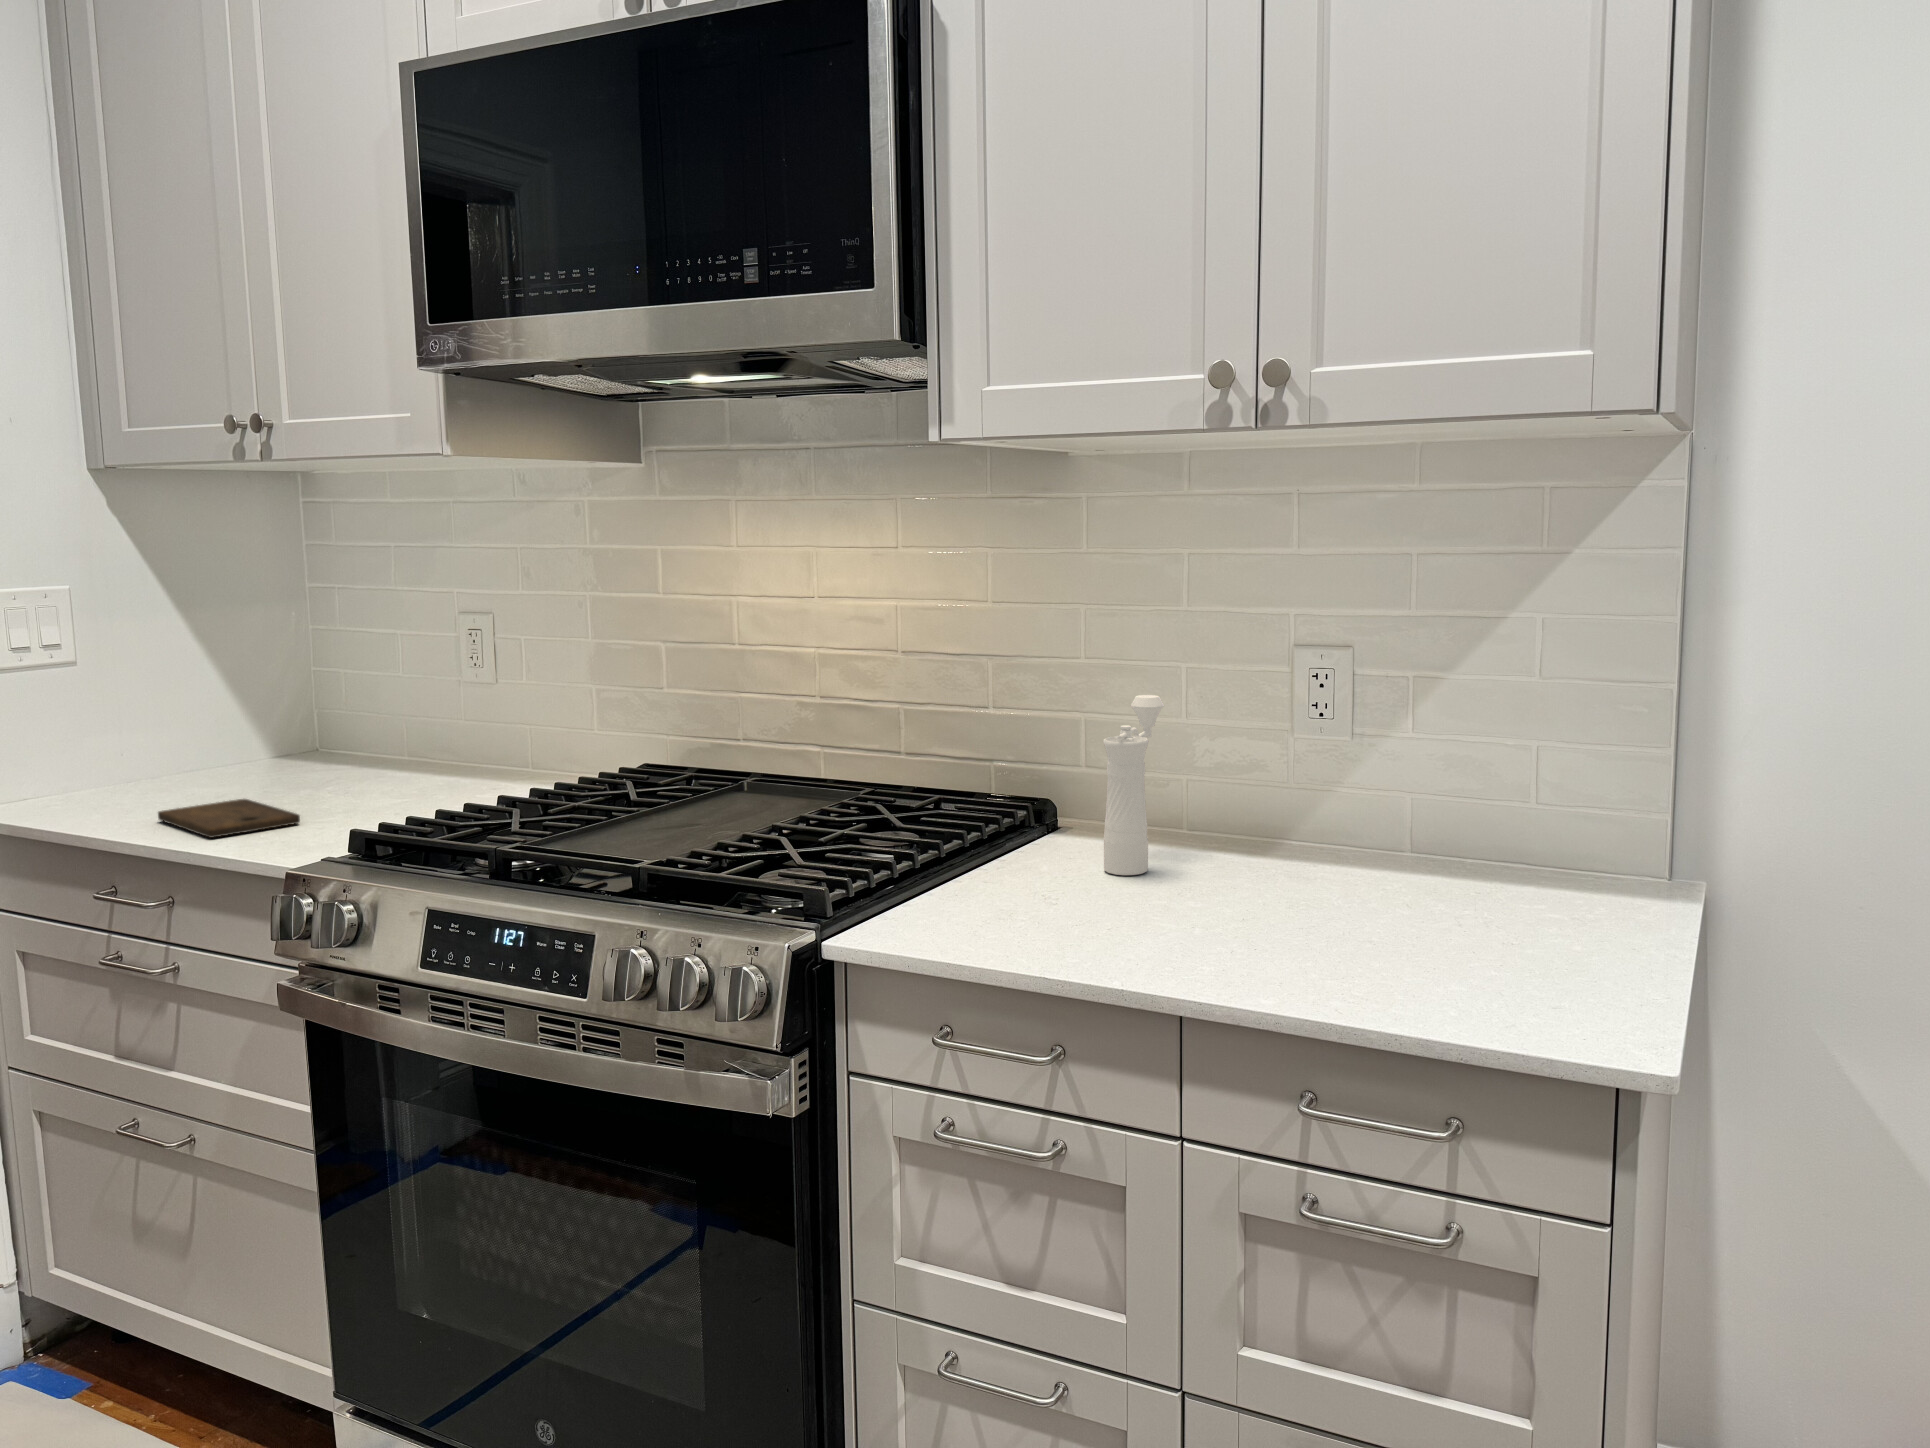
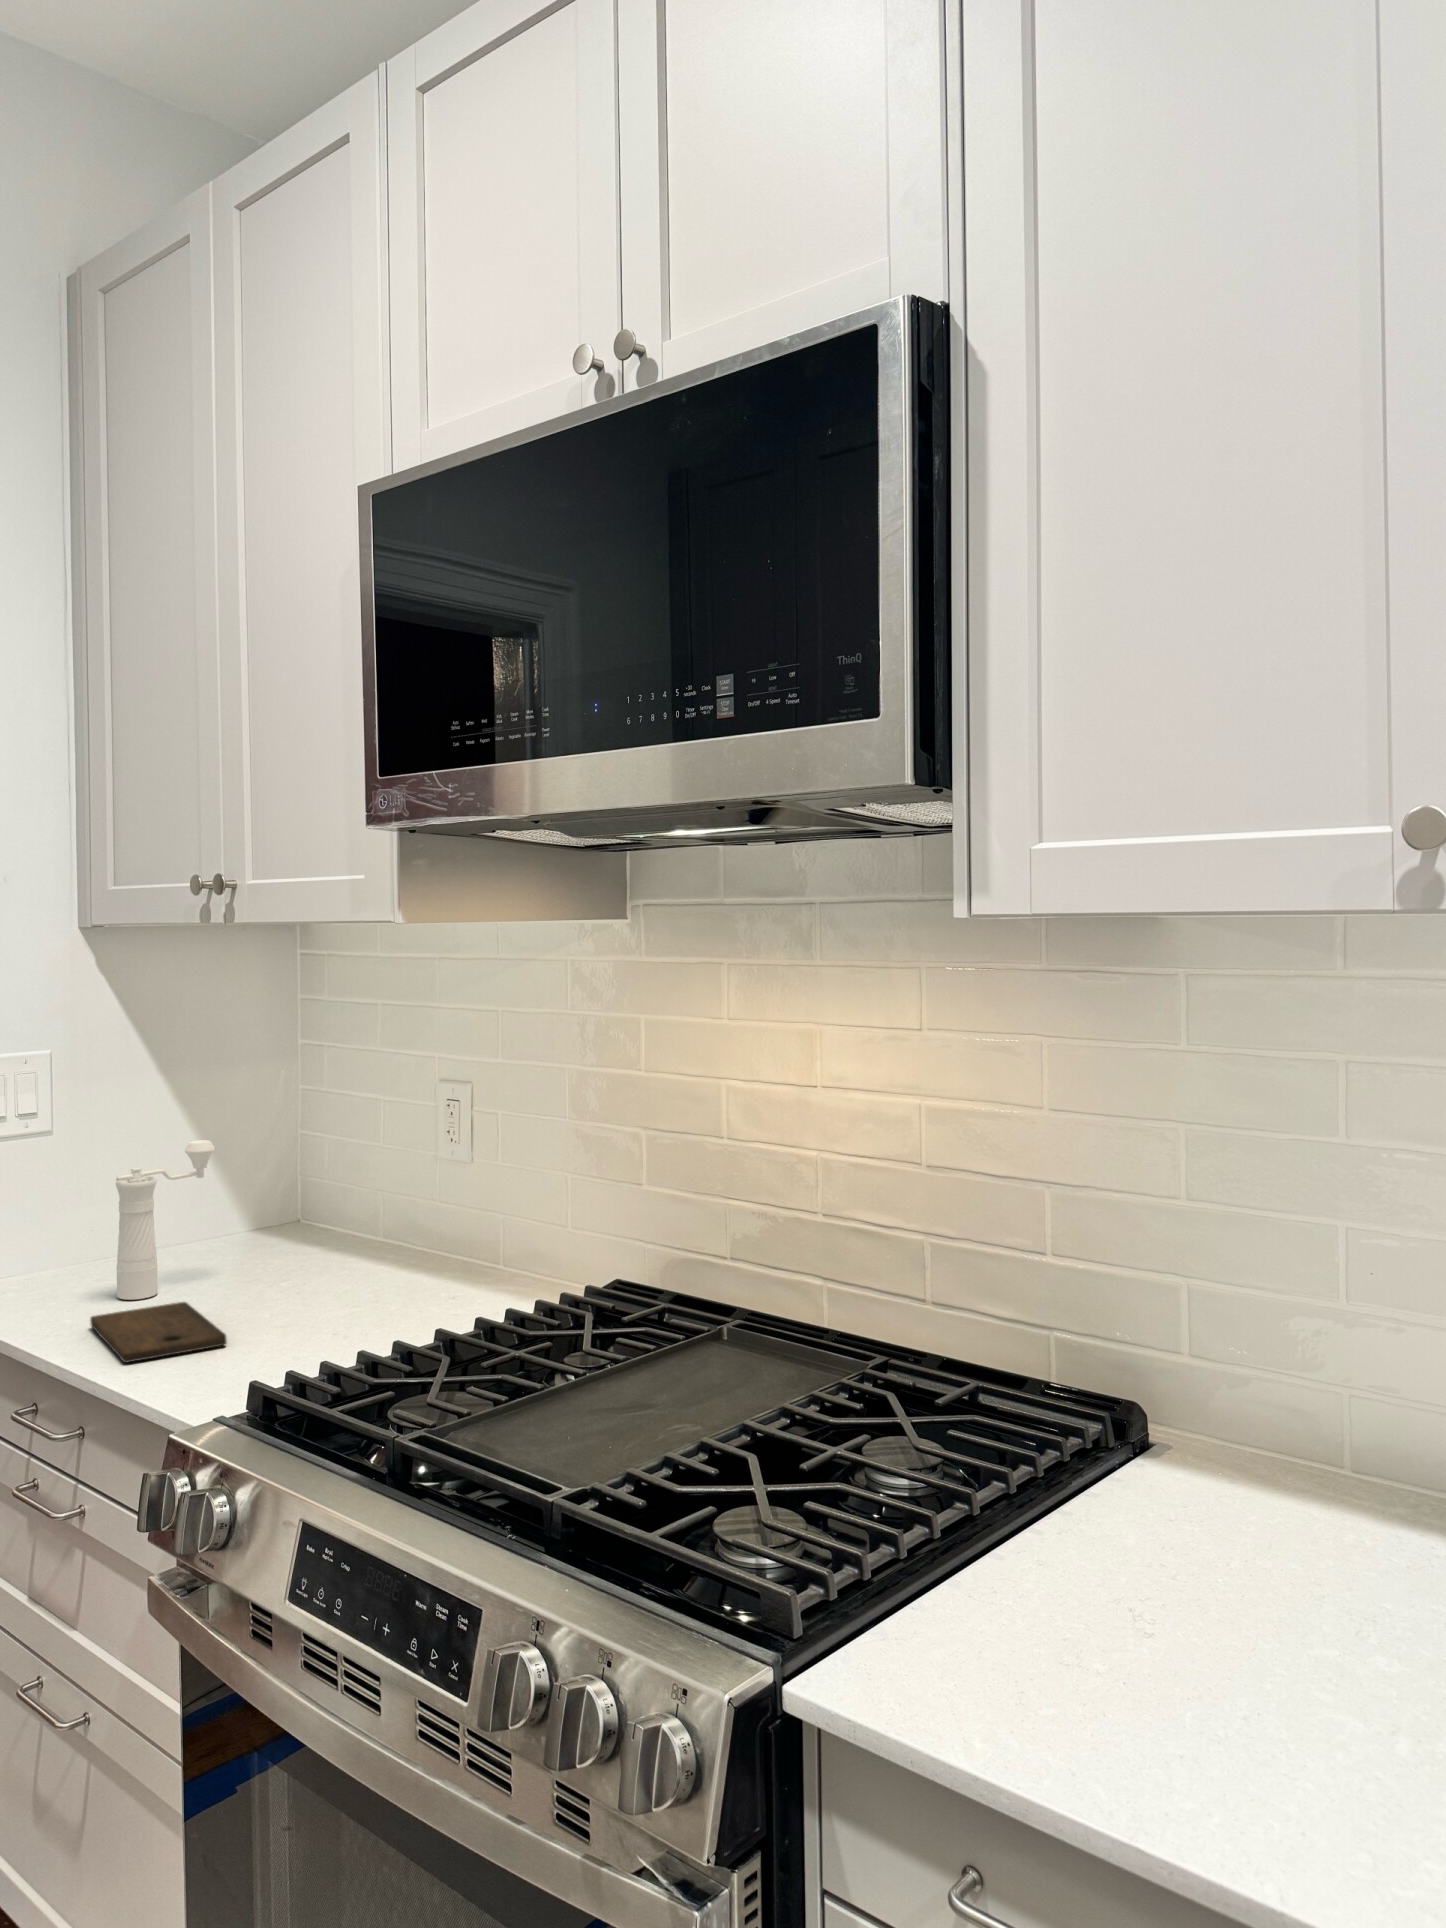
pepper mill: present [1103,695,1164,875] -> present [116,1140,215,1300]

